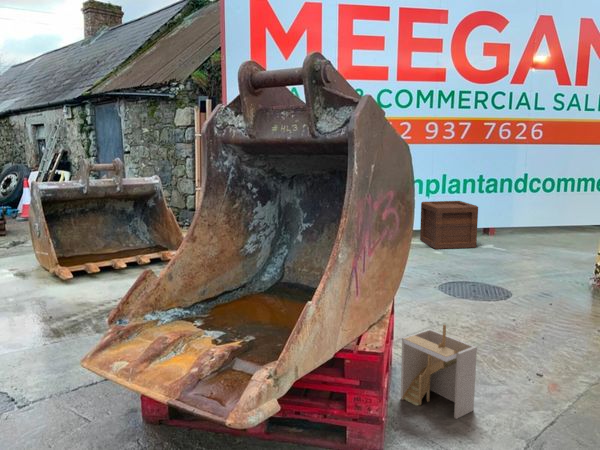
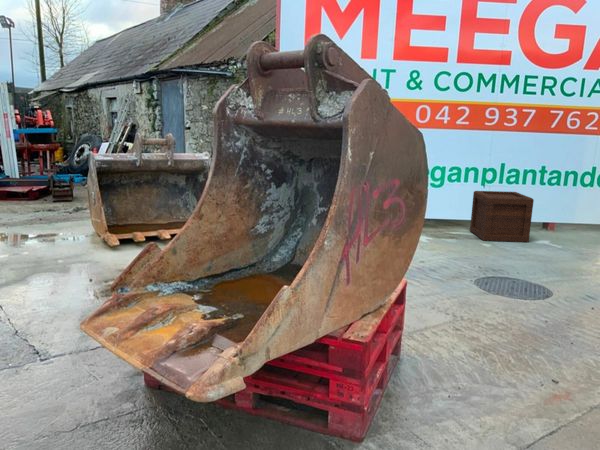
storage bin: present [401,324,477,419] -> none [399,321,479,419]

